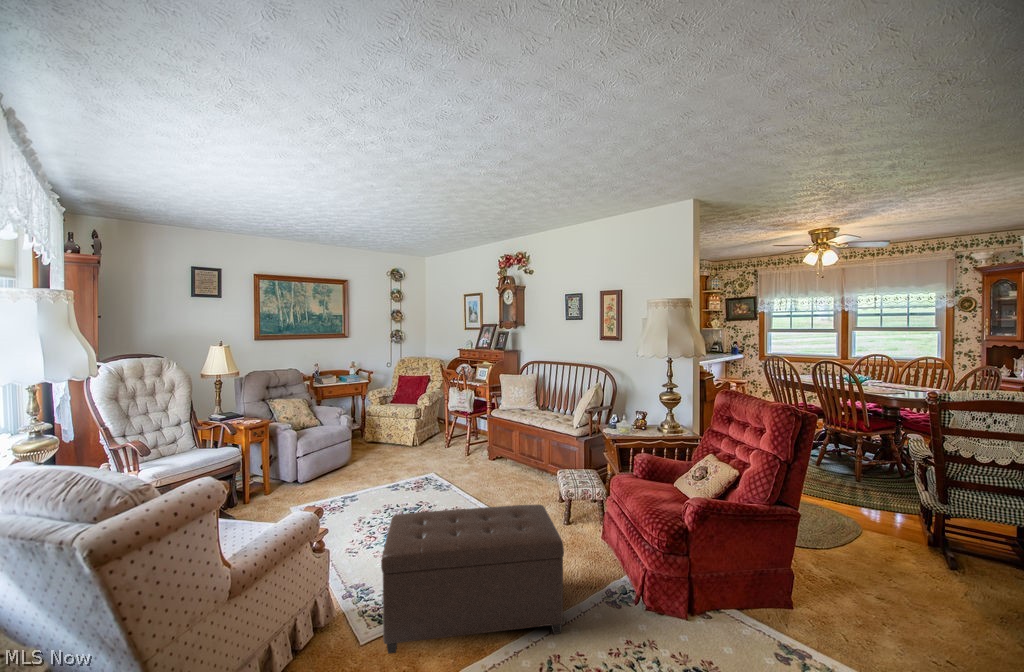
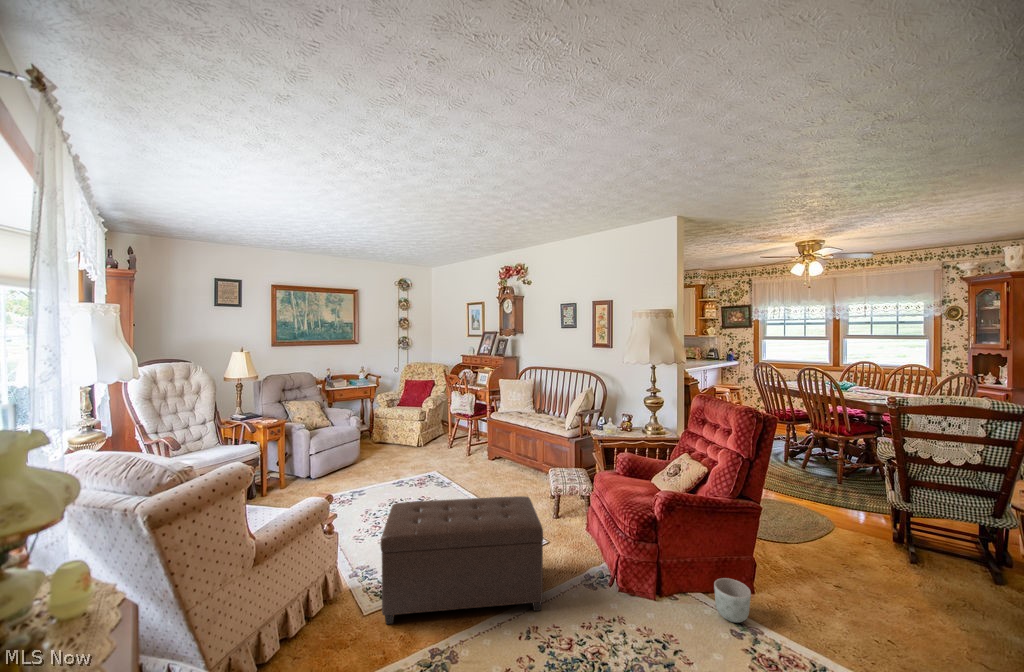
planter: none [752,594,794,644] -> present [714,578,751,622]

